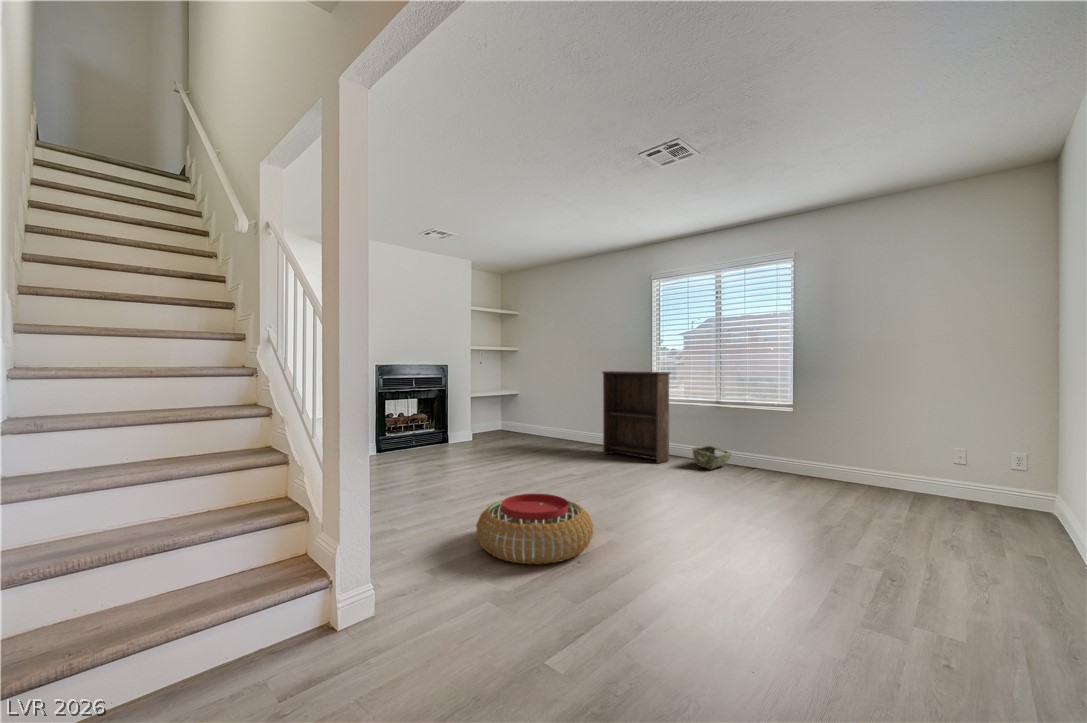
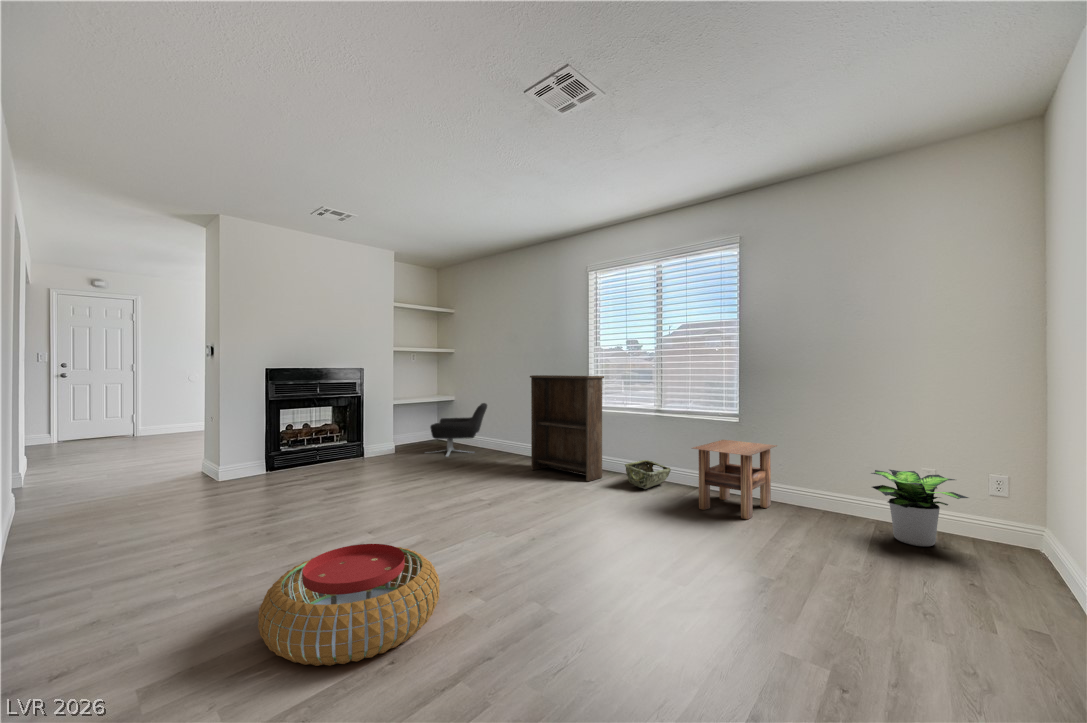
lounge chair: none [499,396,555,444] -> present [430,403,487,457]
side table: none [754,427,829,491] -> present [692,440,777,519]
potted plant: none [908,449,991,510] -> present [871,470,968,546]

